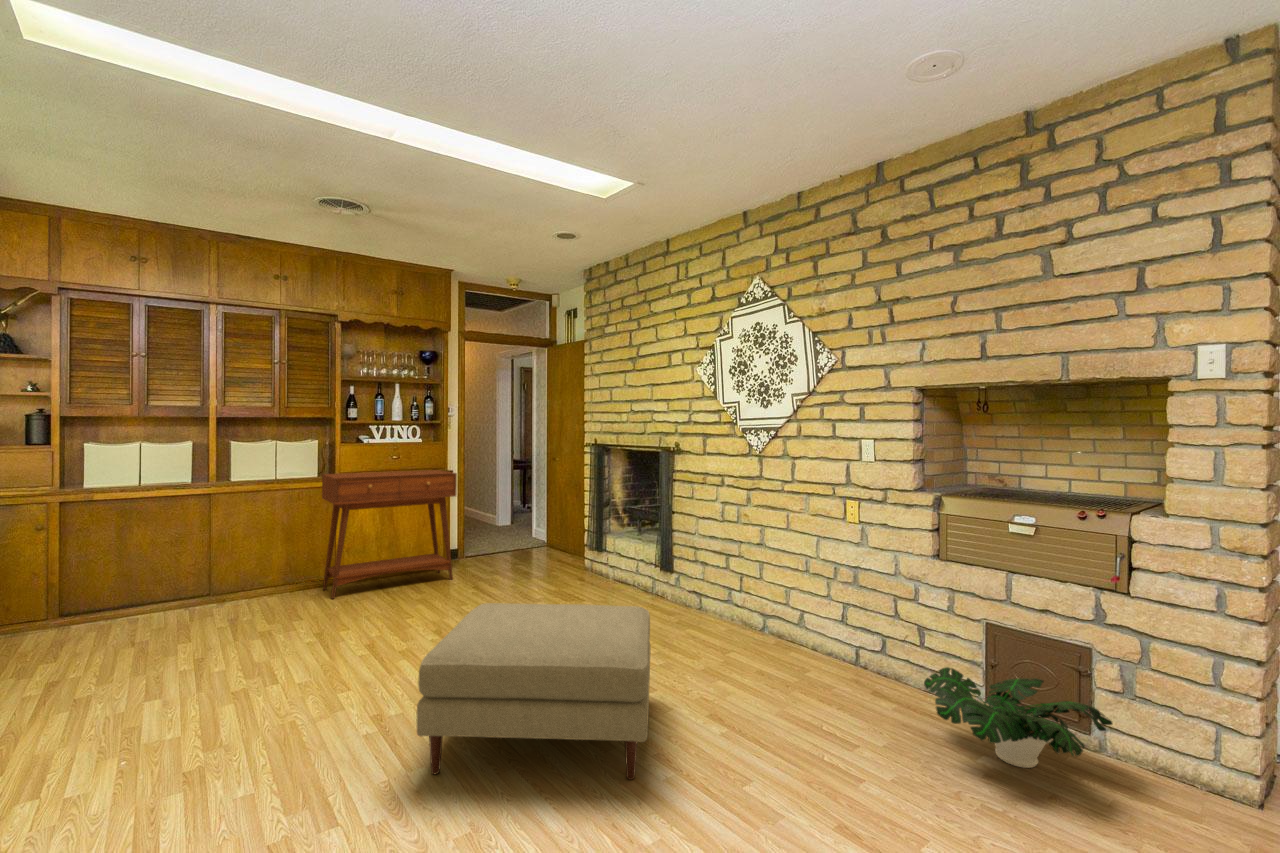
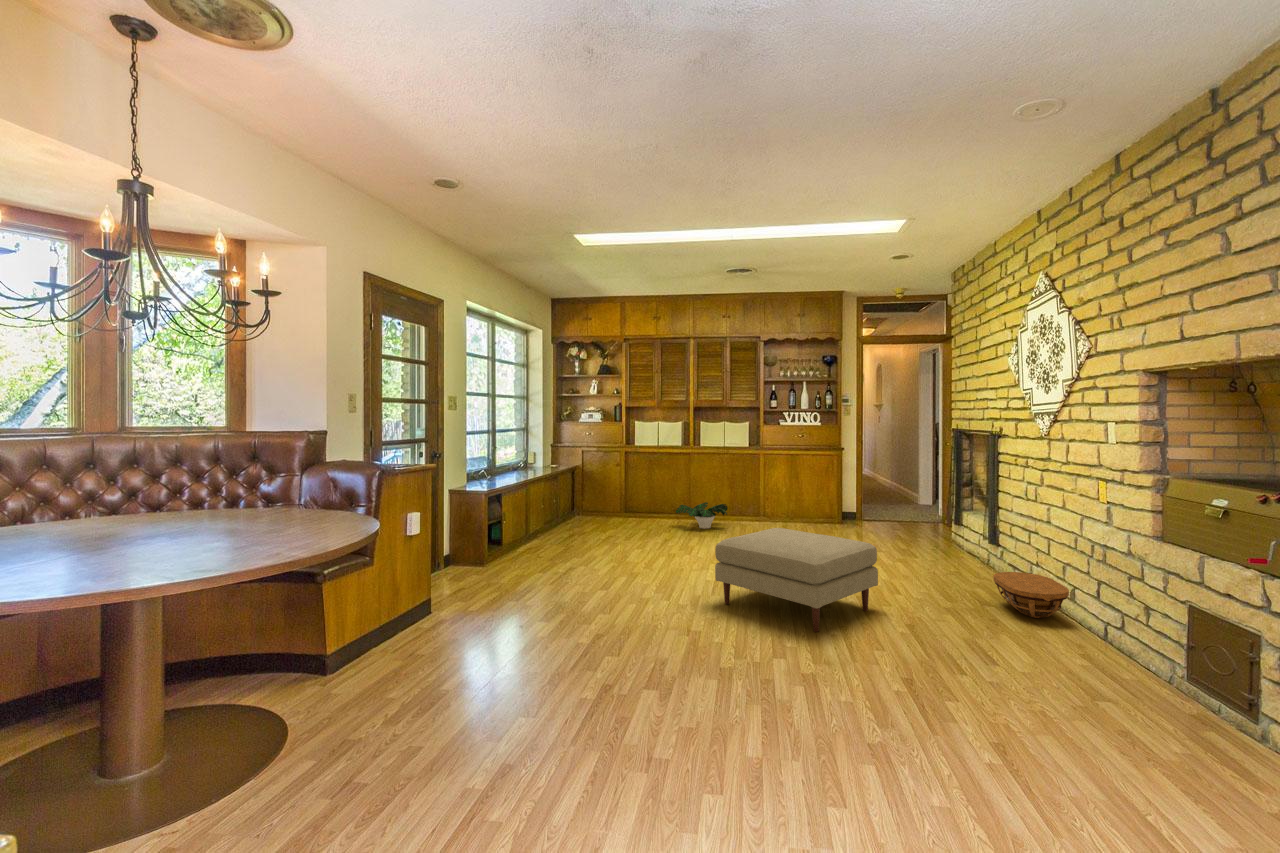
console table: present [322,470,457,599] -> none [749,448,835,531]
basket: none [728,604,812,656] -> present [993,572,1069,618]
potted plant: present [924,667,1112,768] -> present [676,502,728,529]

